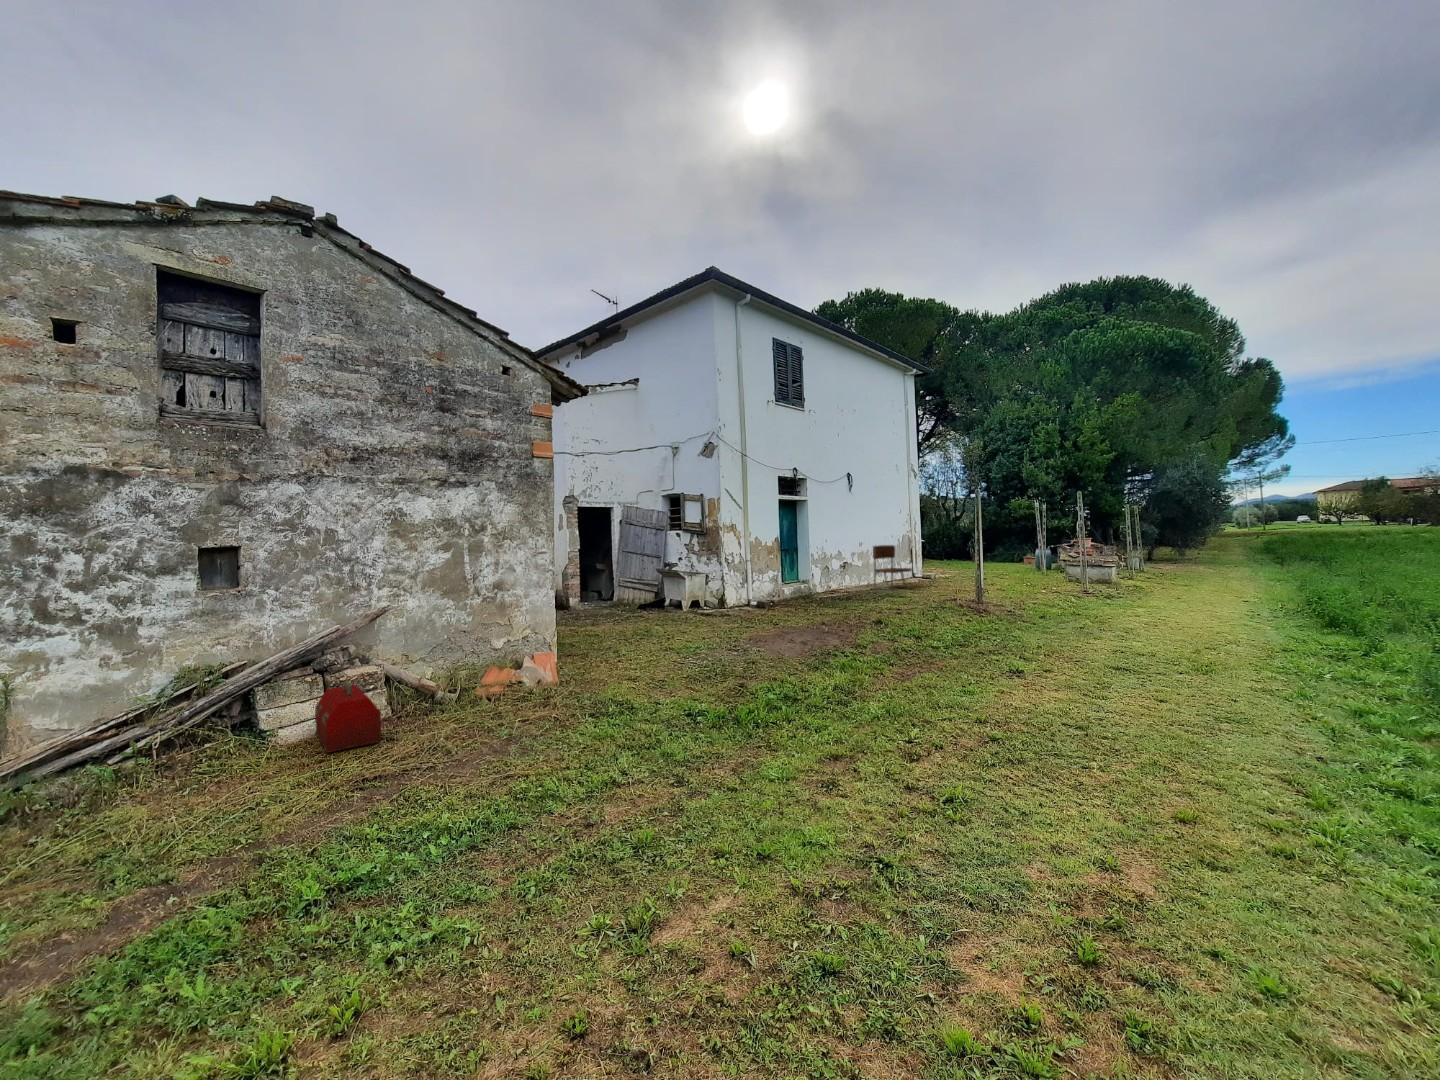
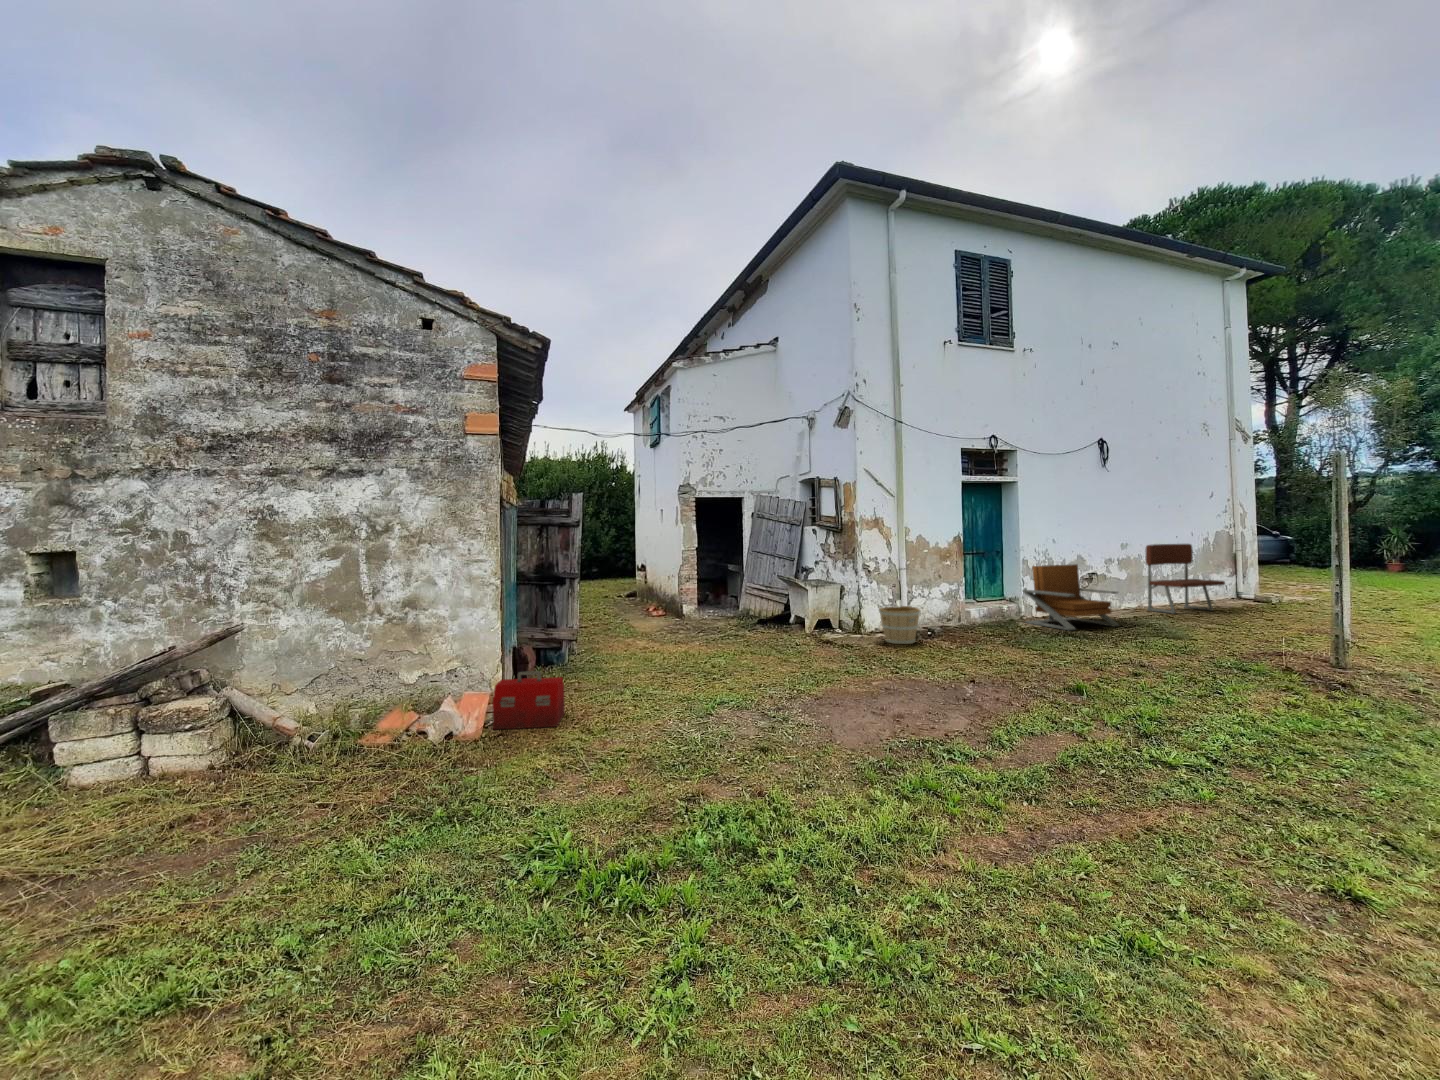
lounge chair: none [813,558,867,601] -> present [1023,564,1119,630]
wooden bucket: none [735,589,763,615] -> present [879,606,920,644]
toolbox: present [315,681,381,753] -> present [492,671,565,730]

